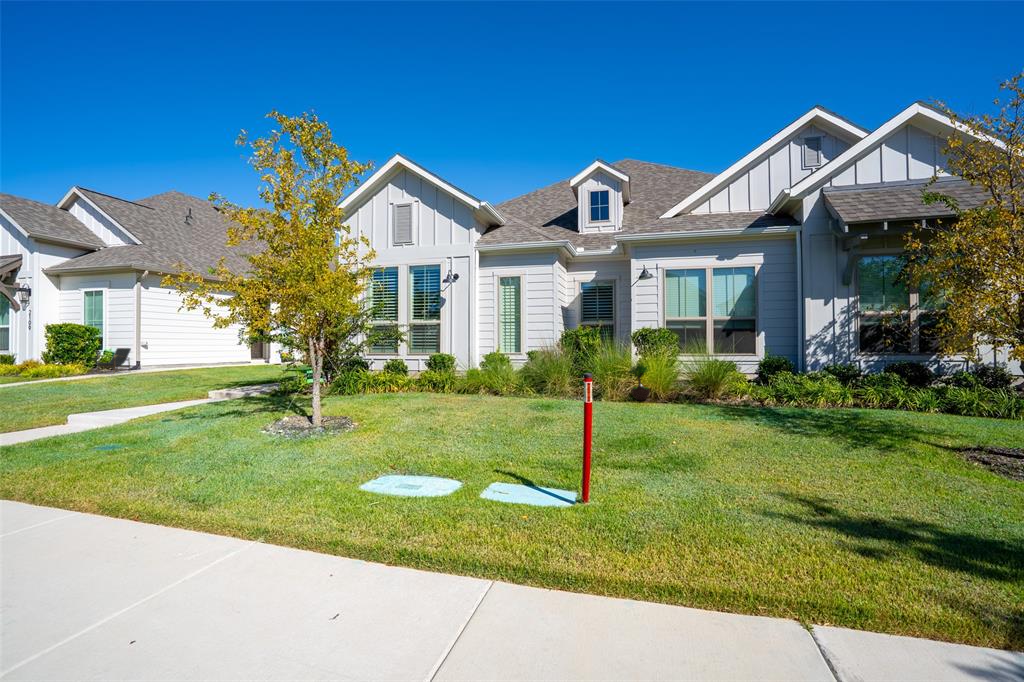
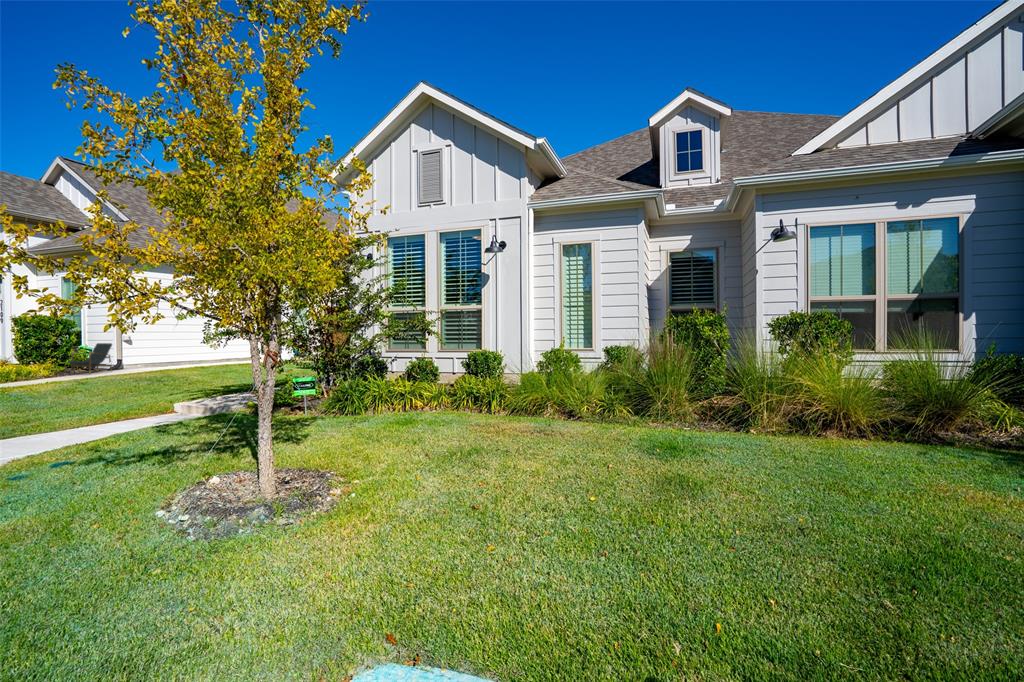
potted tree: present [629,363,650,400] -> none [802,363,851,432]

